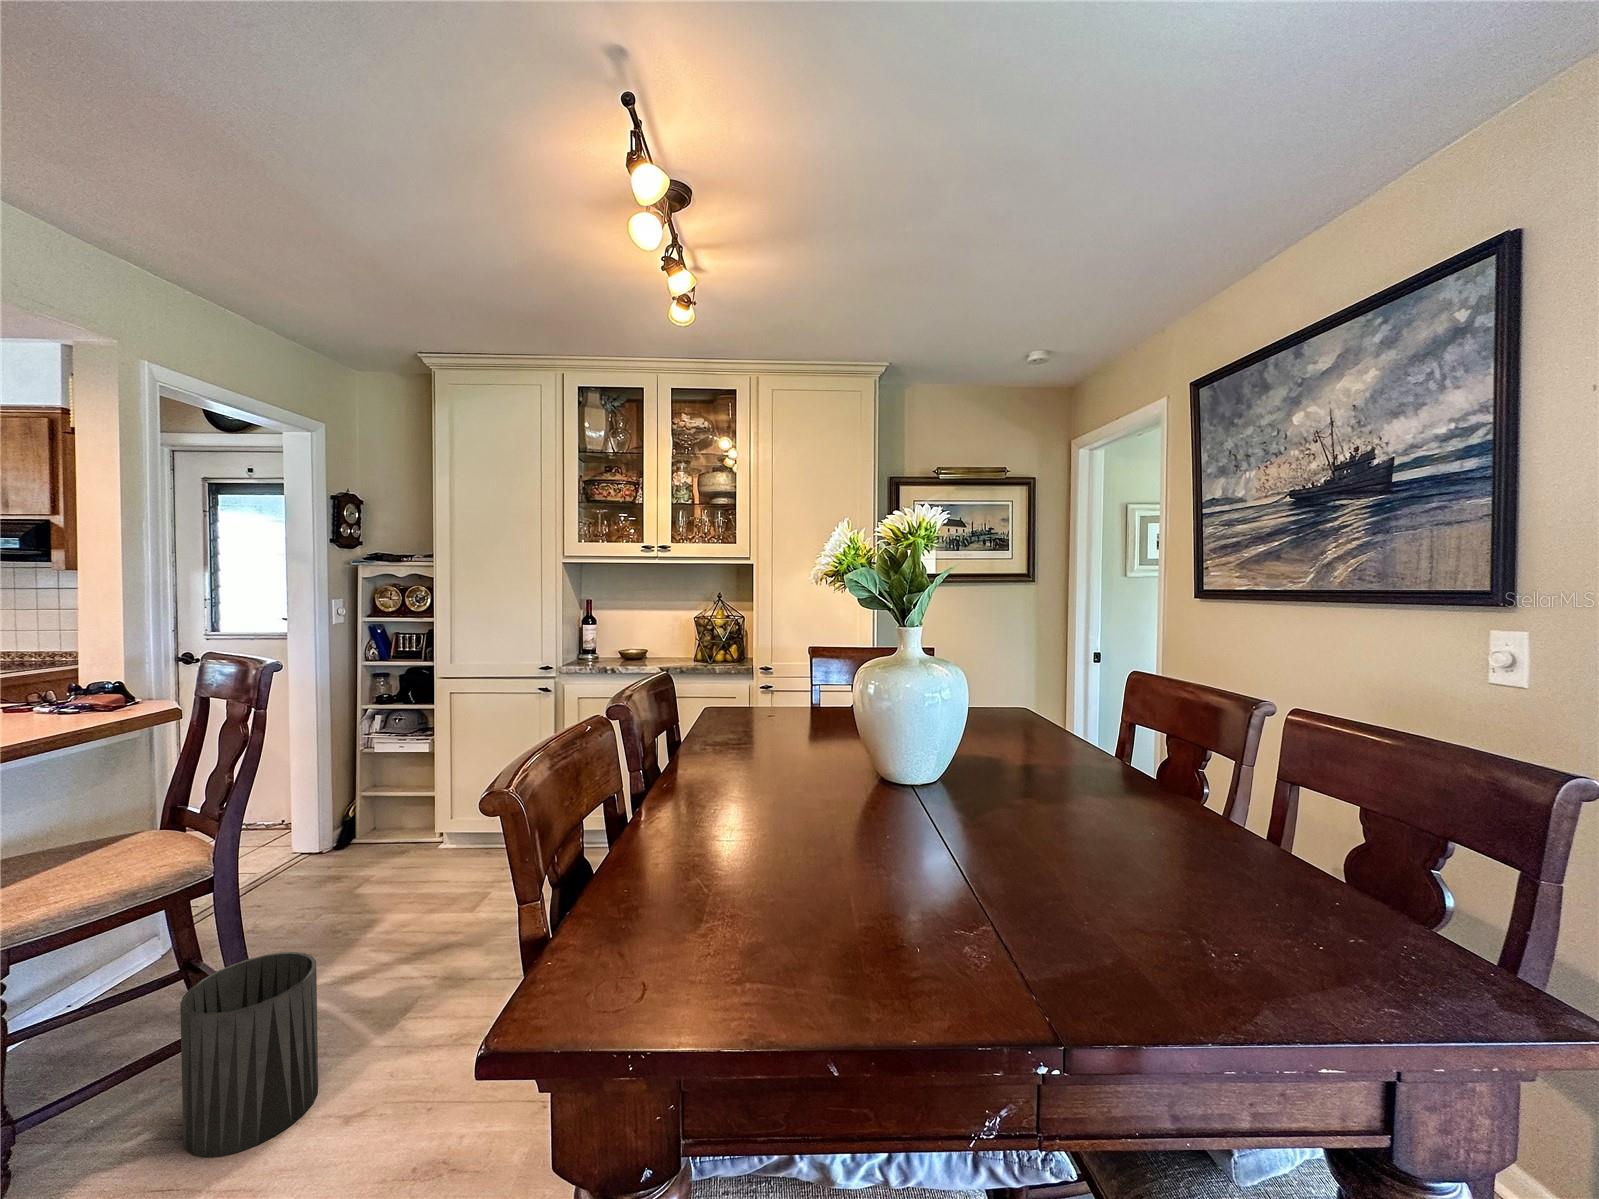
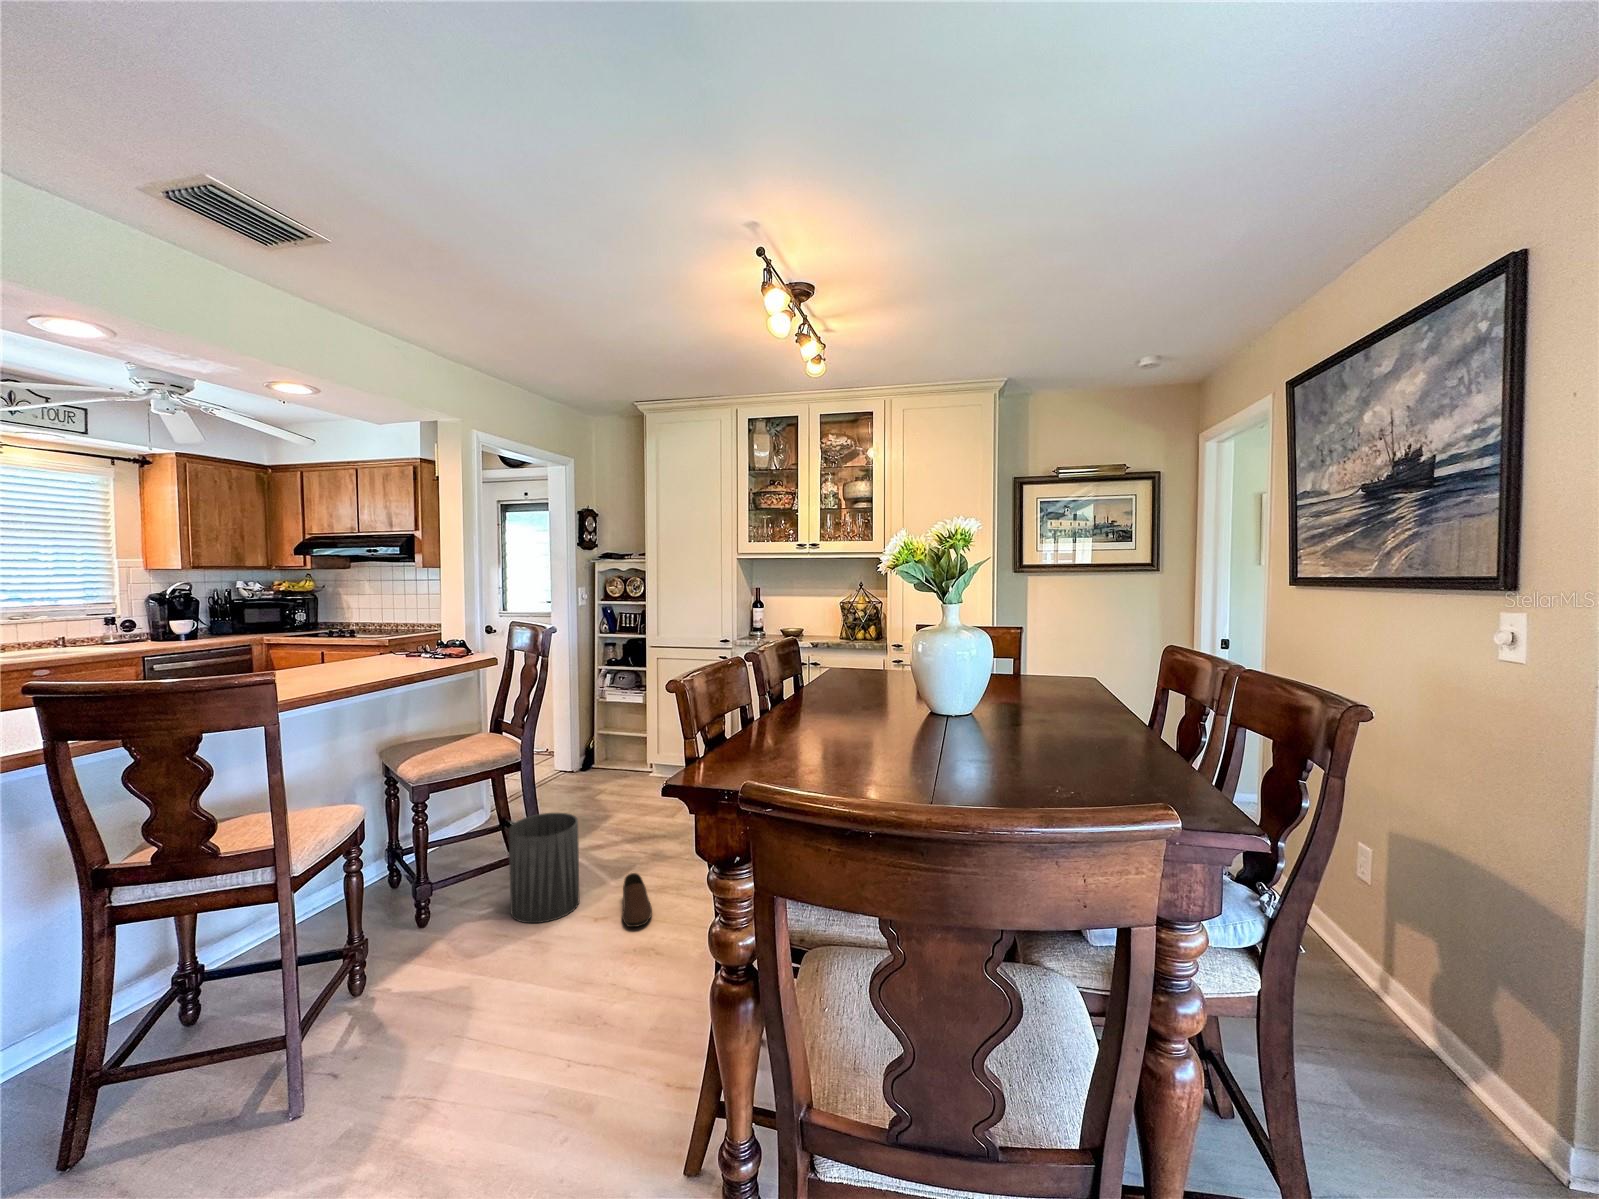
shoe: none [392,1028,444,1130] -> present [622,873,652,927]

